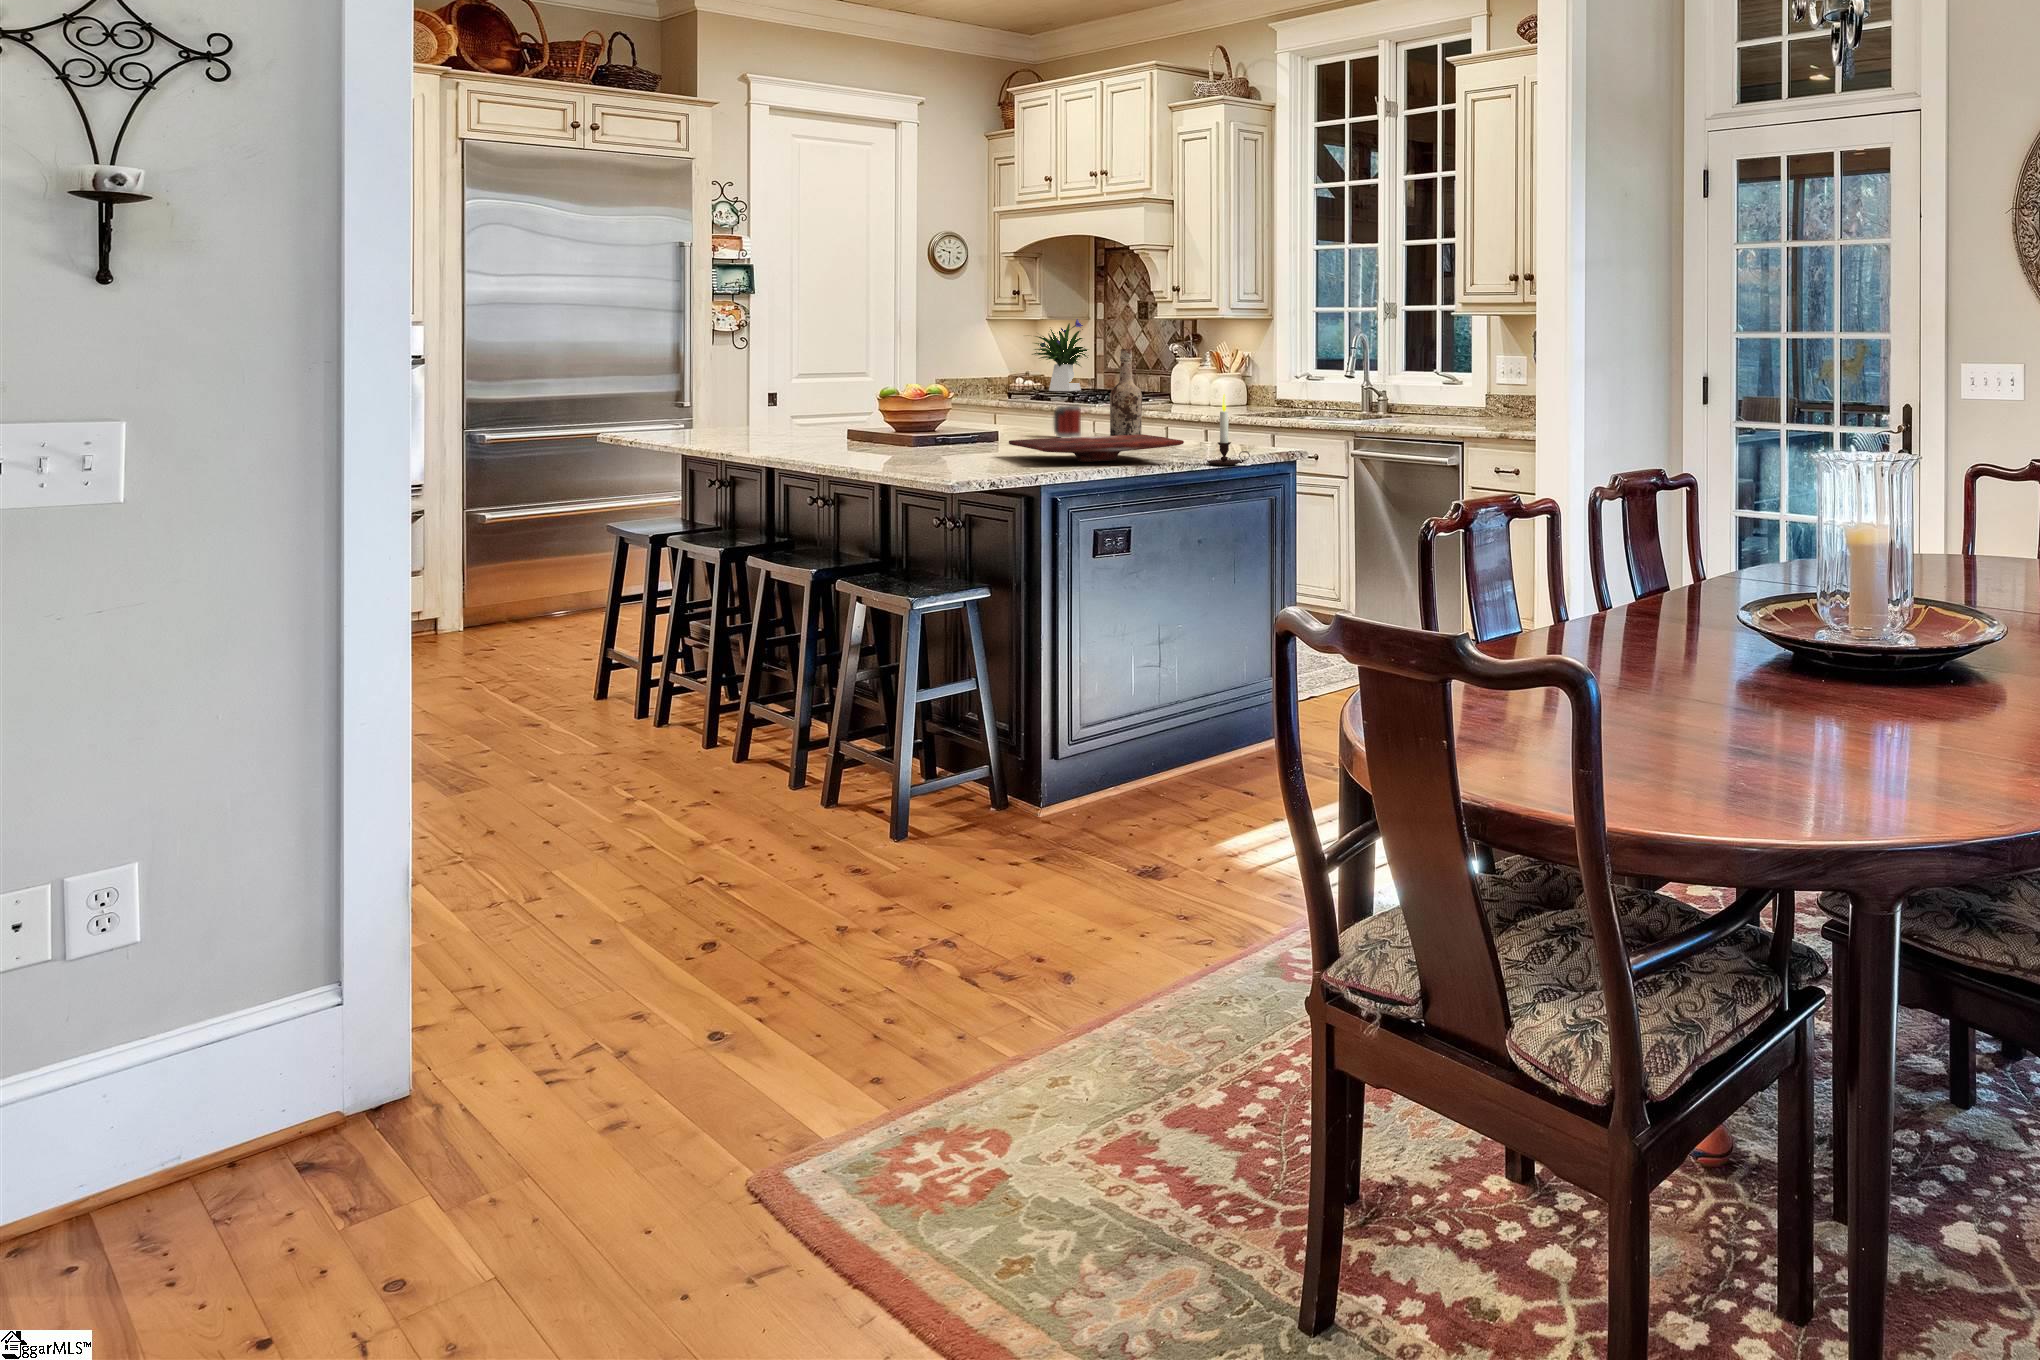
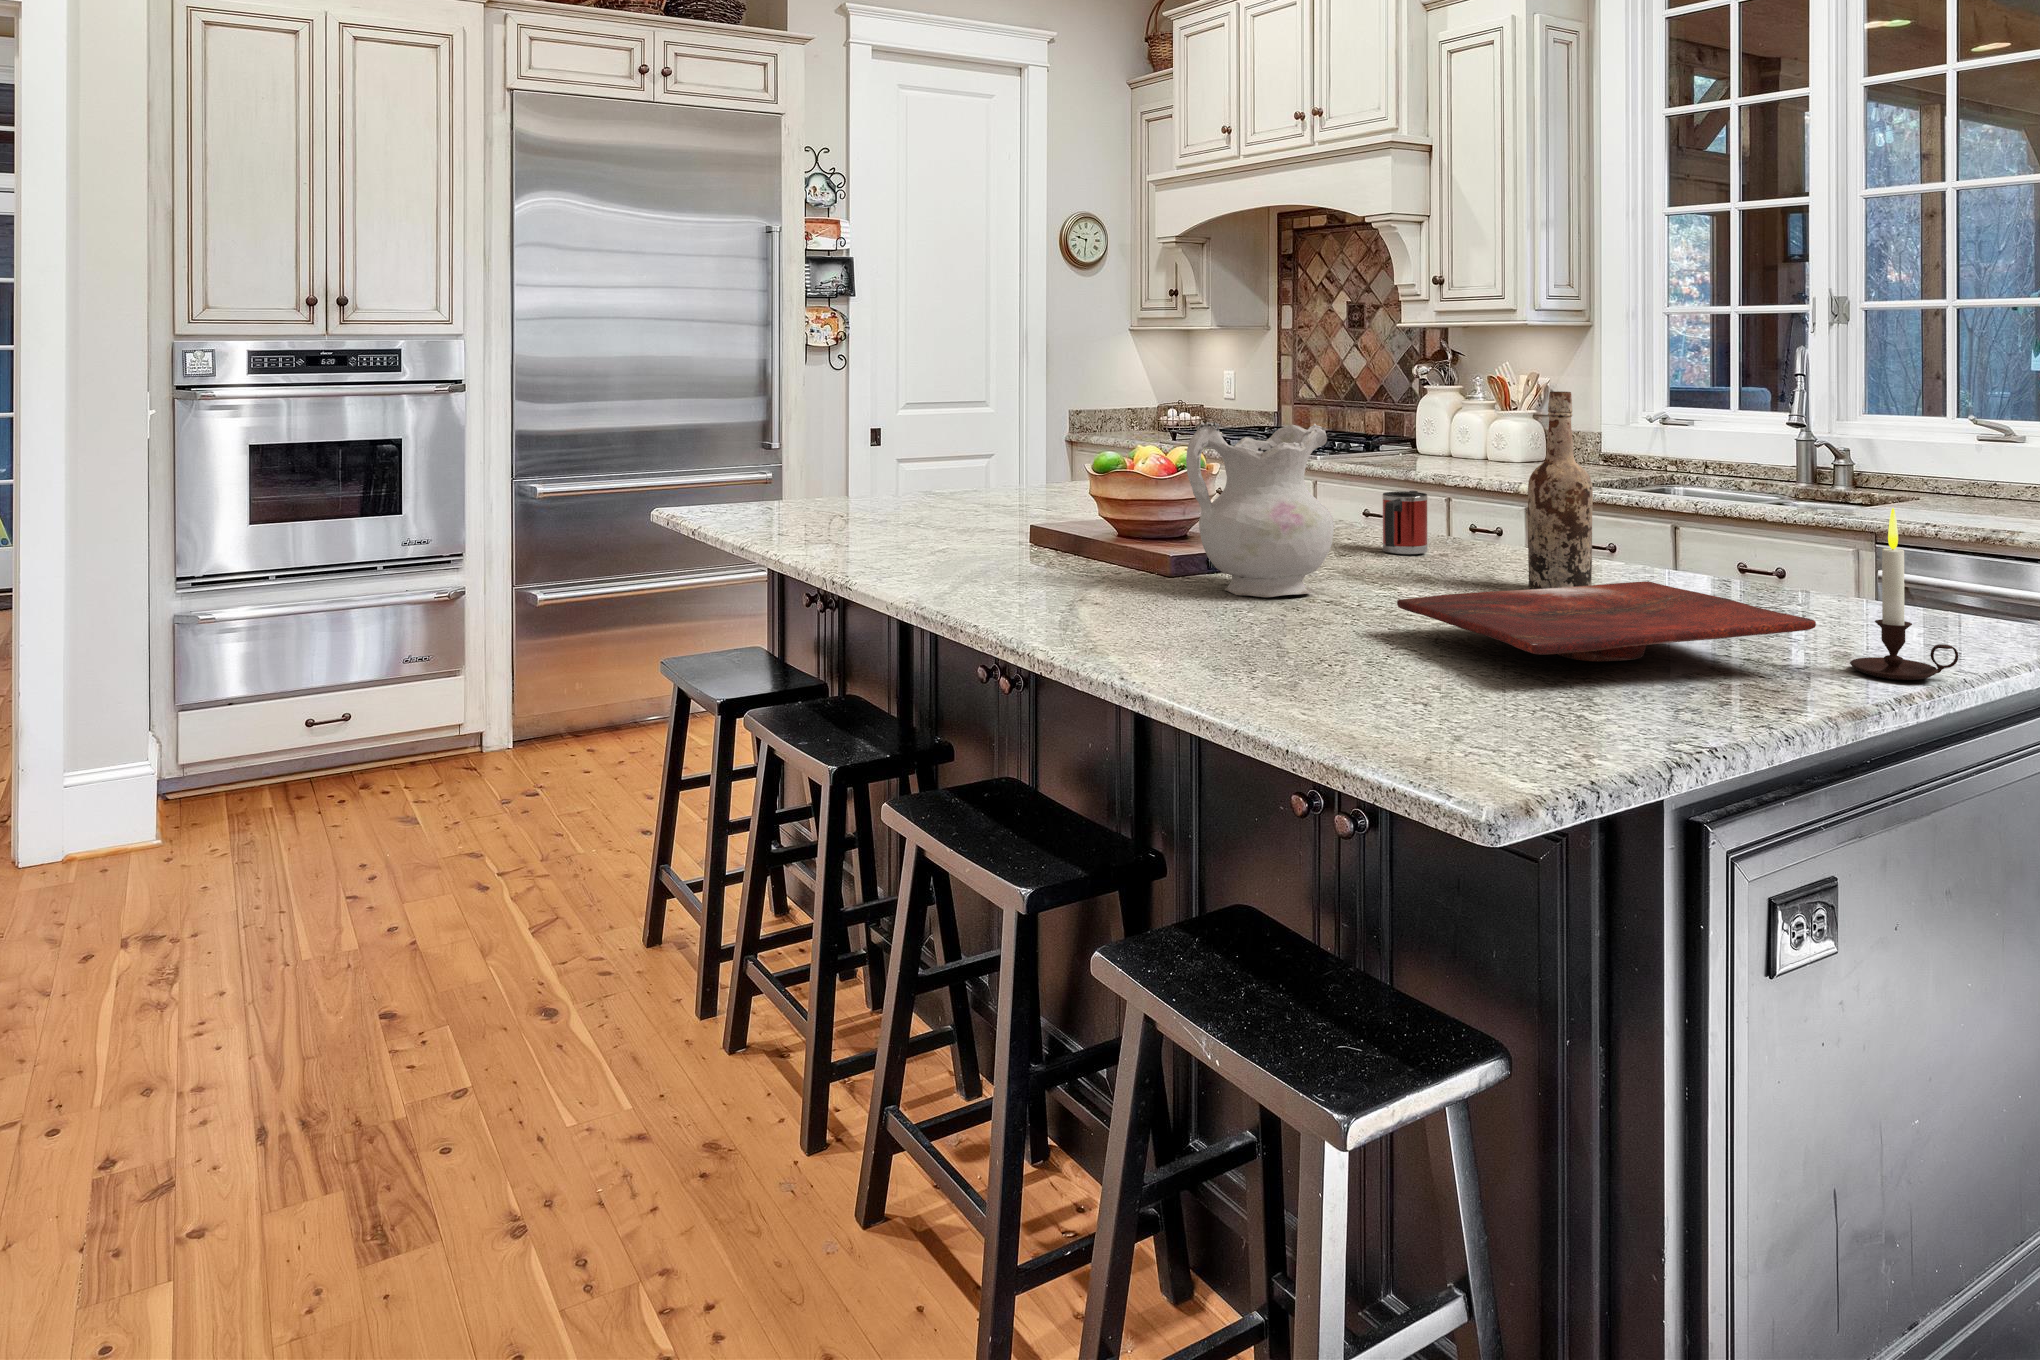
flower arrangement: present [1032,319,1088,391] -> none [1182,322,1282,427]
ceramic pitcher: none [918,362,998,448] -> present [1186,422,1334,597]

